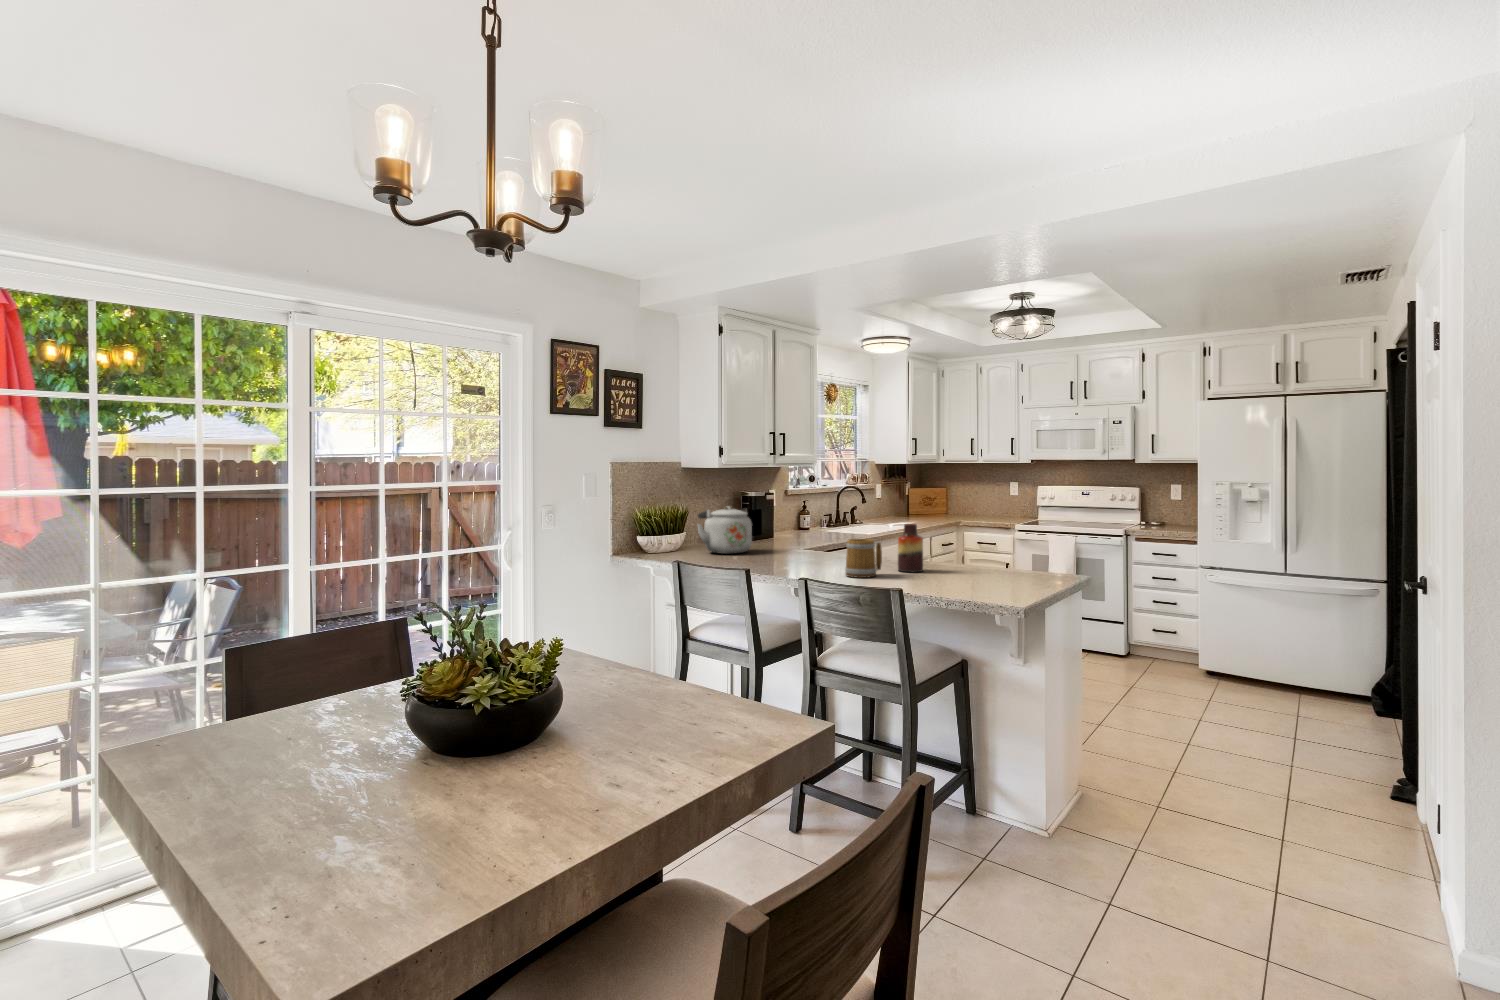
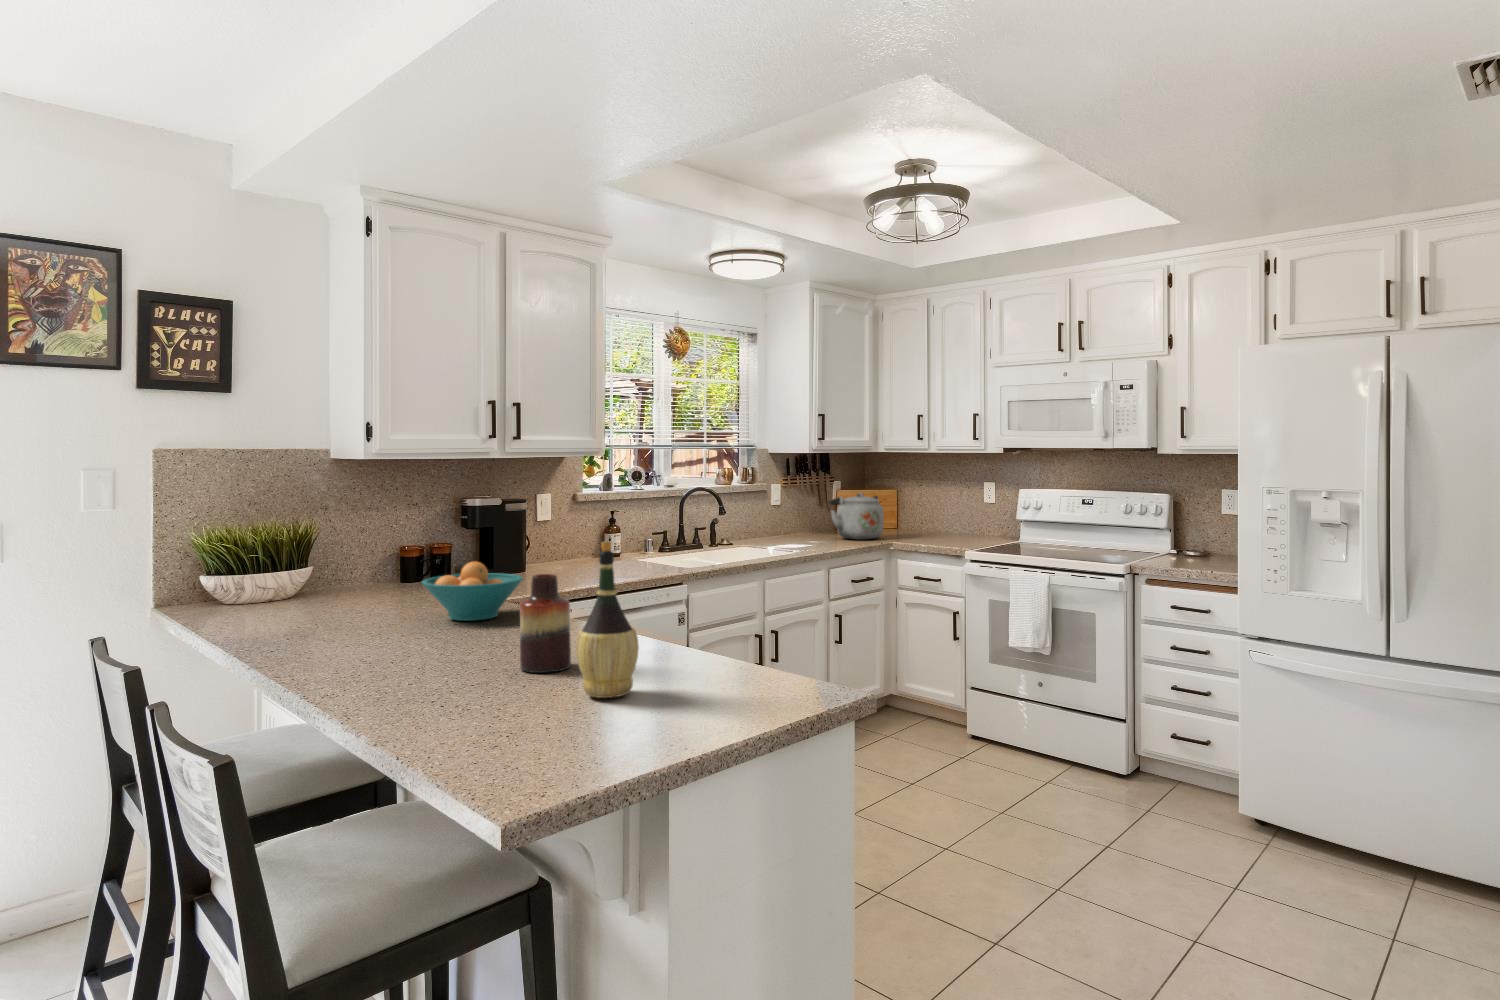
wine bottle: none [953,504,984,578] -> present [576,541,639,698]
kettle: present [697,506,752,554] -> present [829,493,884,540]
fruit bowl: none [782,524,837,556] -> present [422,561,523,621]
mug: present [845,539,882,578] -> none [383,605,471,688]

